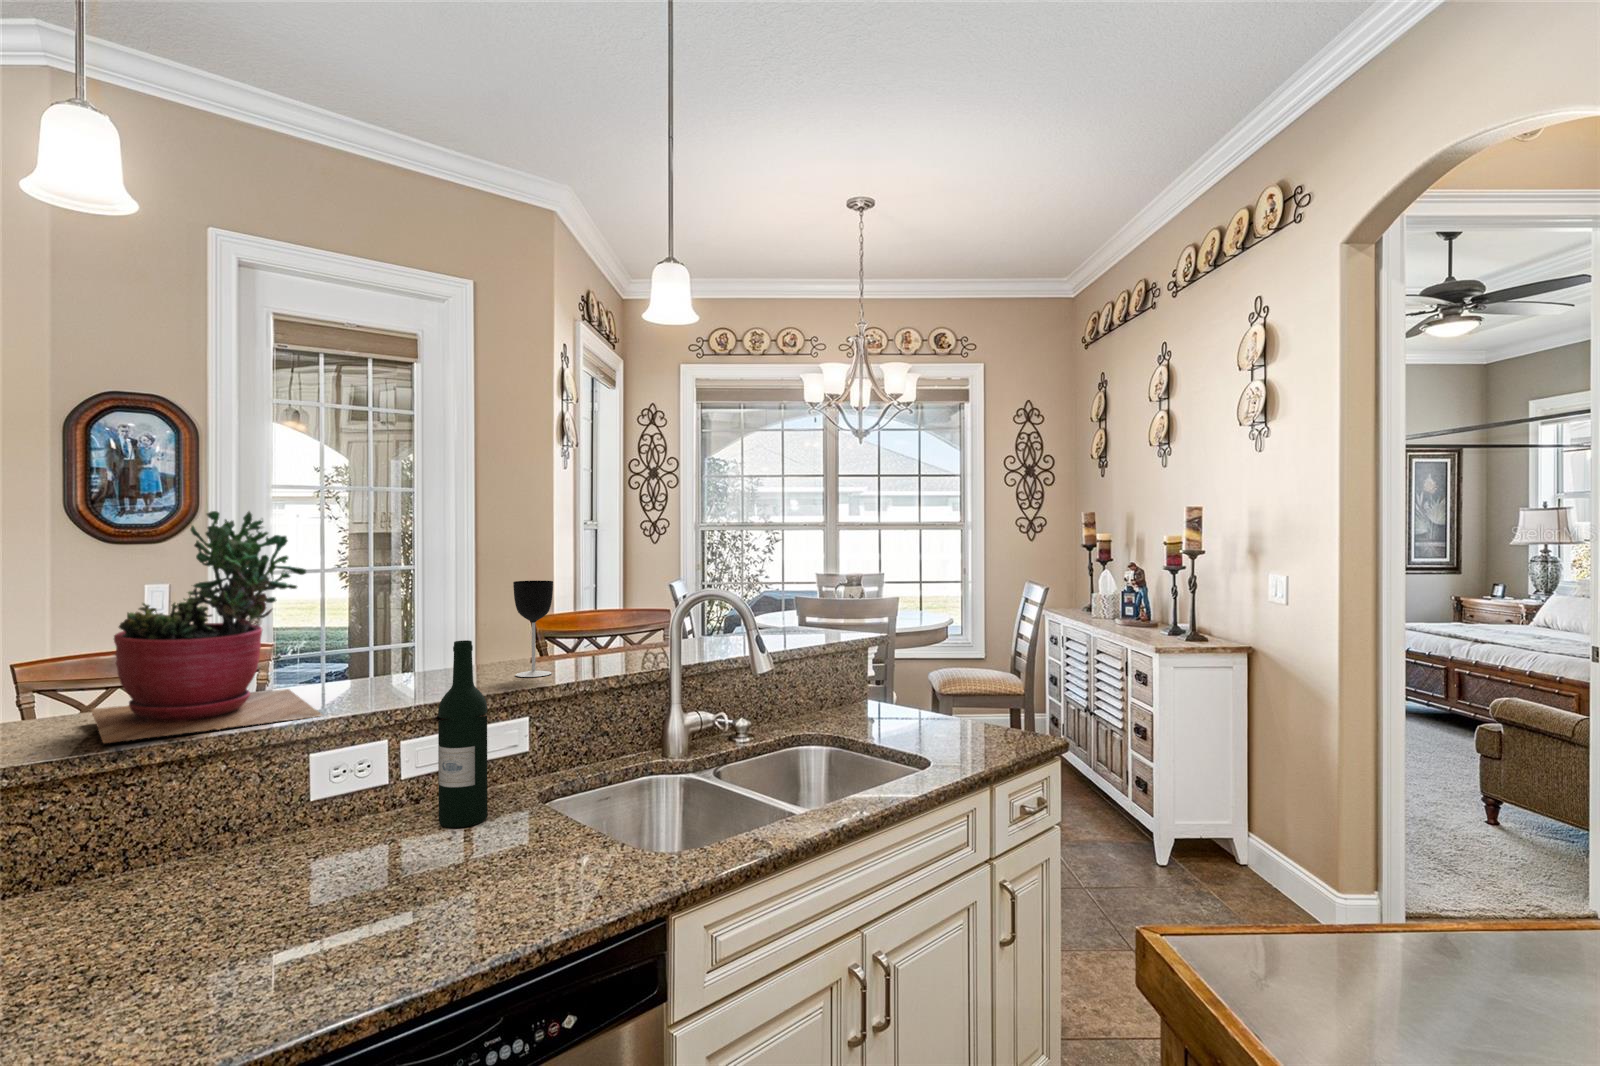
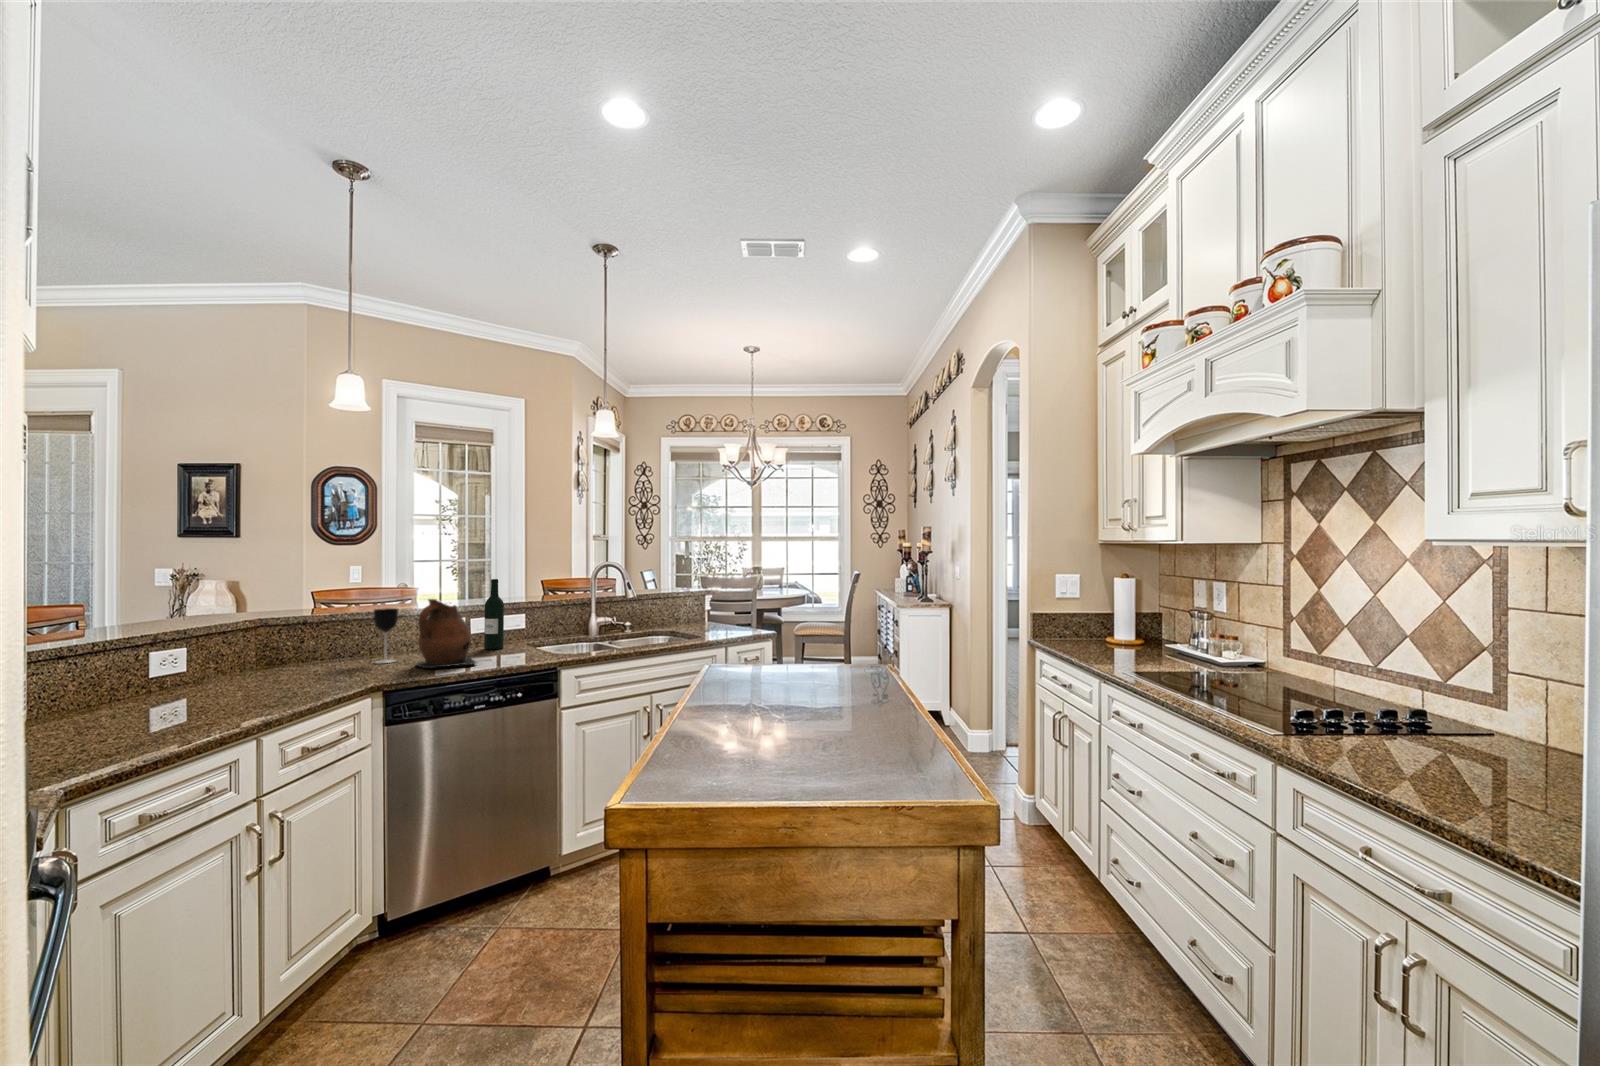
succulent plant: present [92,511,322,743] -> none [354,529,442,611]
wine glass: present [513,580,553,677] -> present [374,608,398,663]
ceramic pitcher: none [229,738,439,981] -> present [416,599,476,668]

